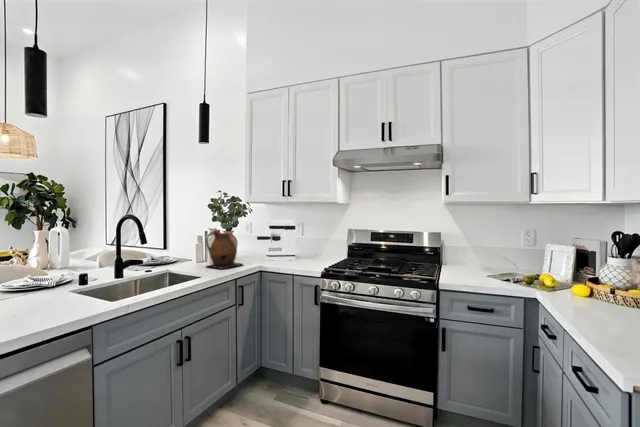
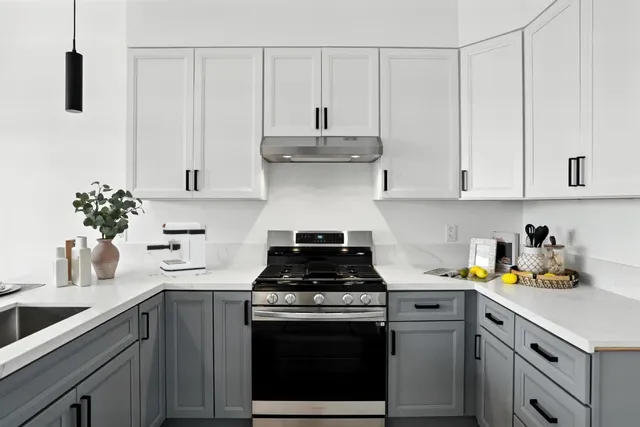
ceramic pitcher: present [206,228,242,269] -> none [83,235,141,292]

